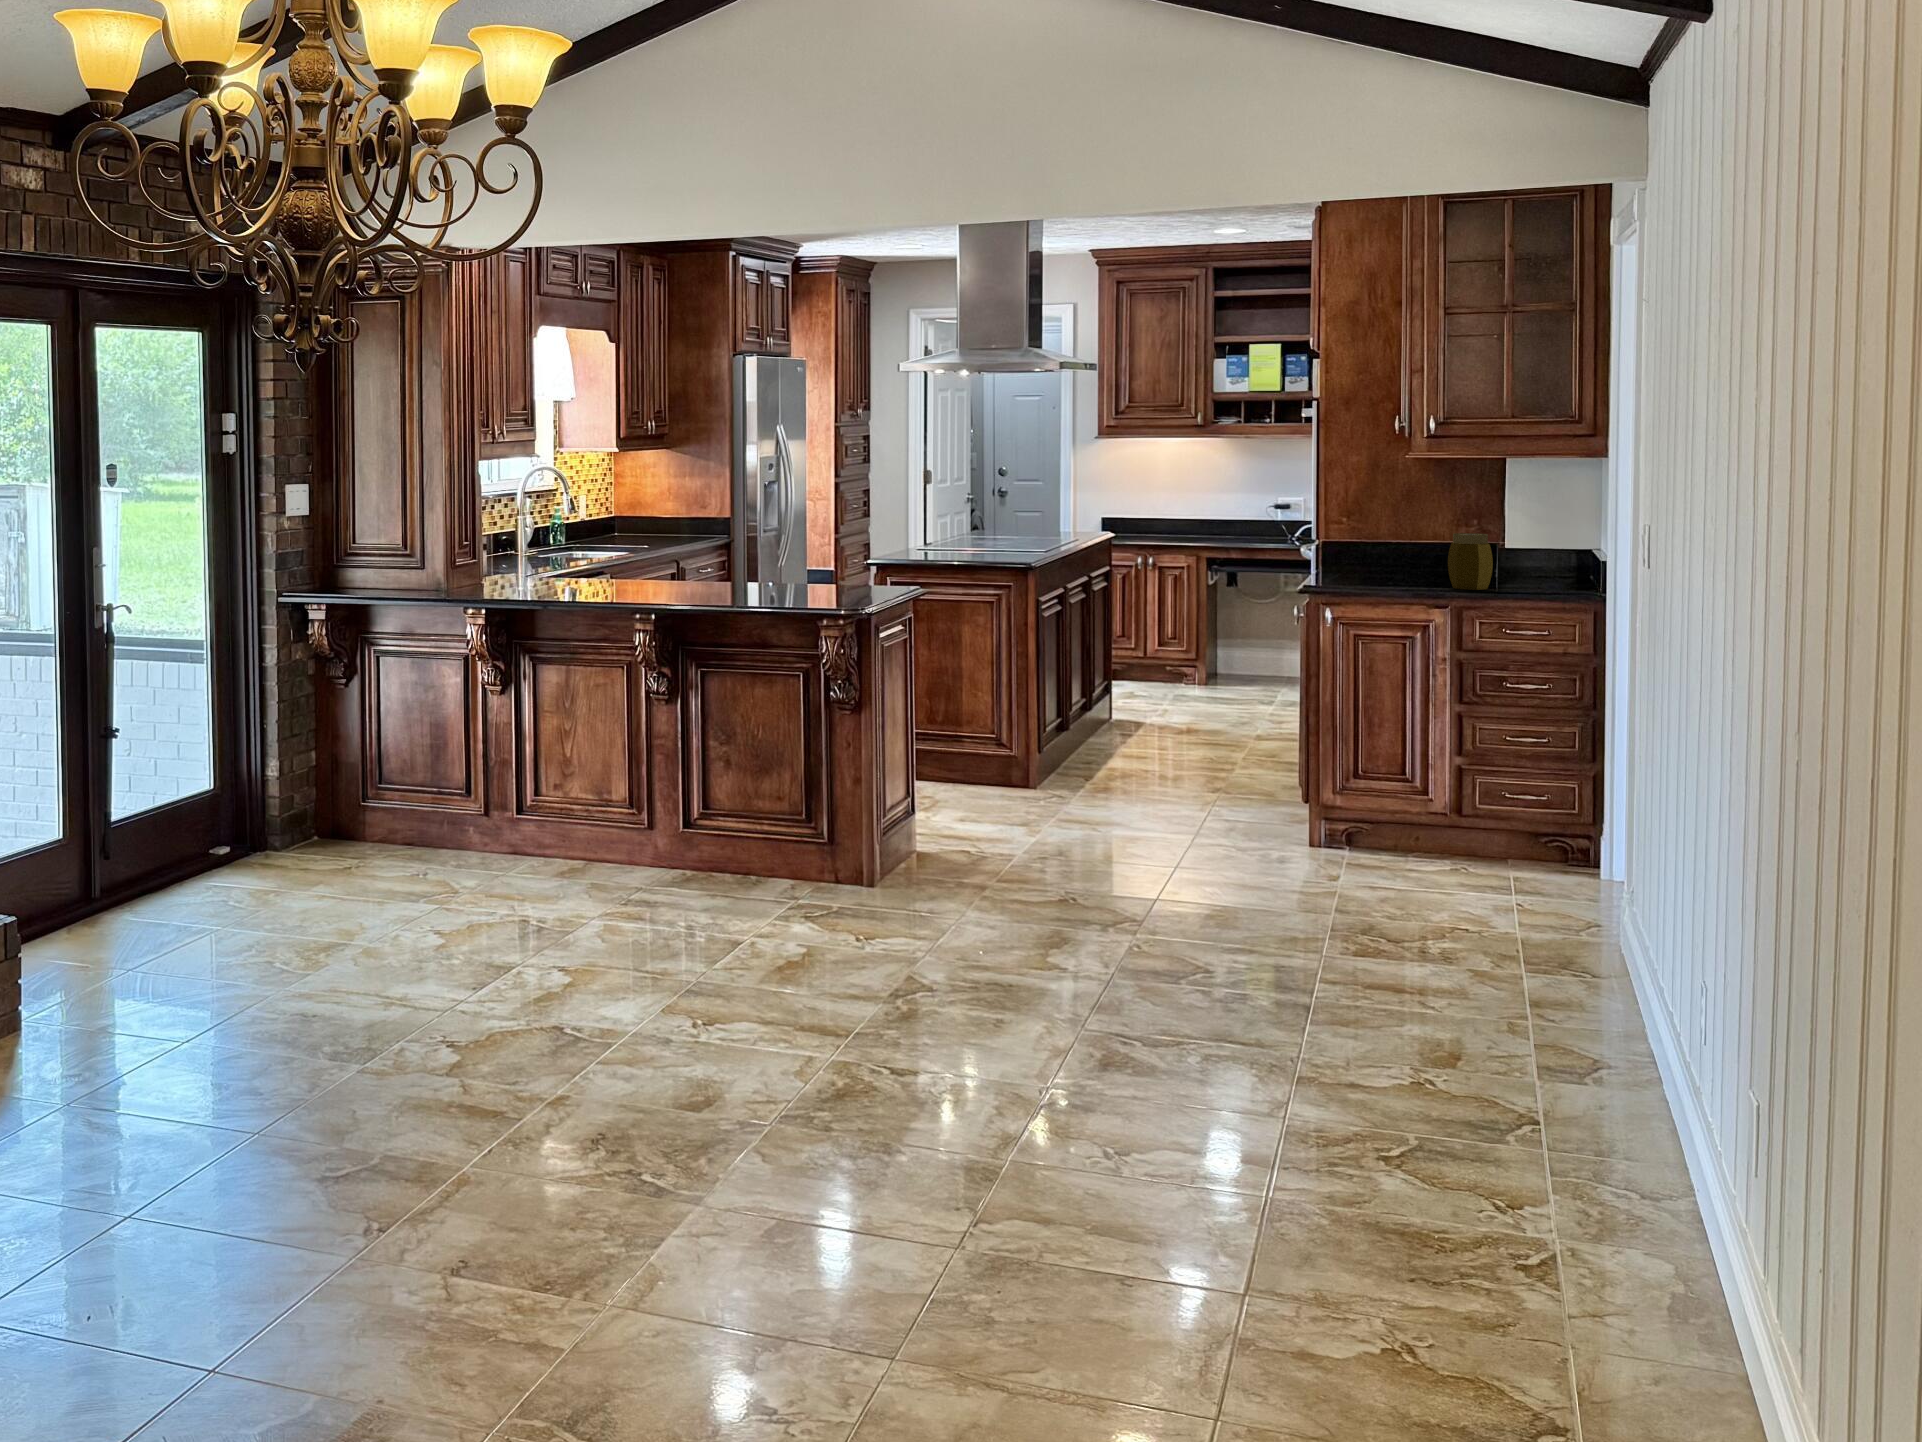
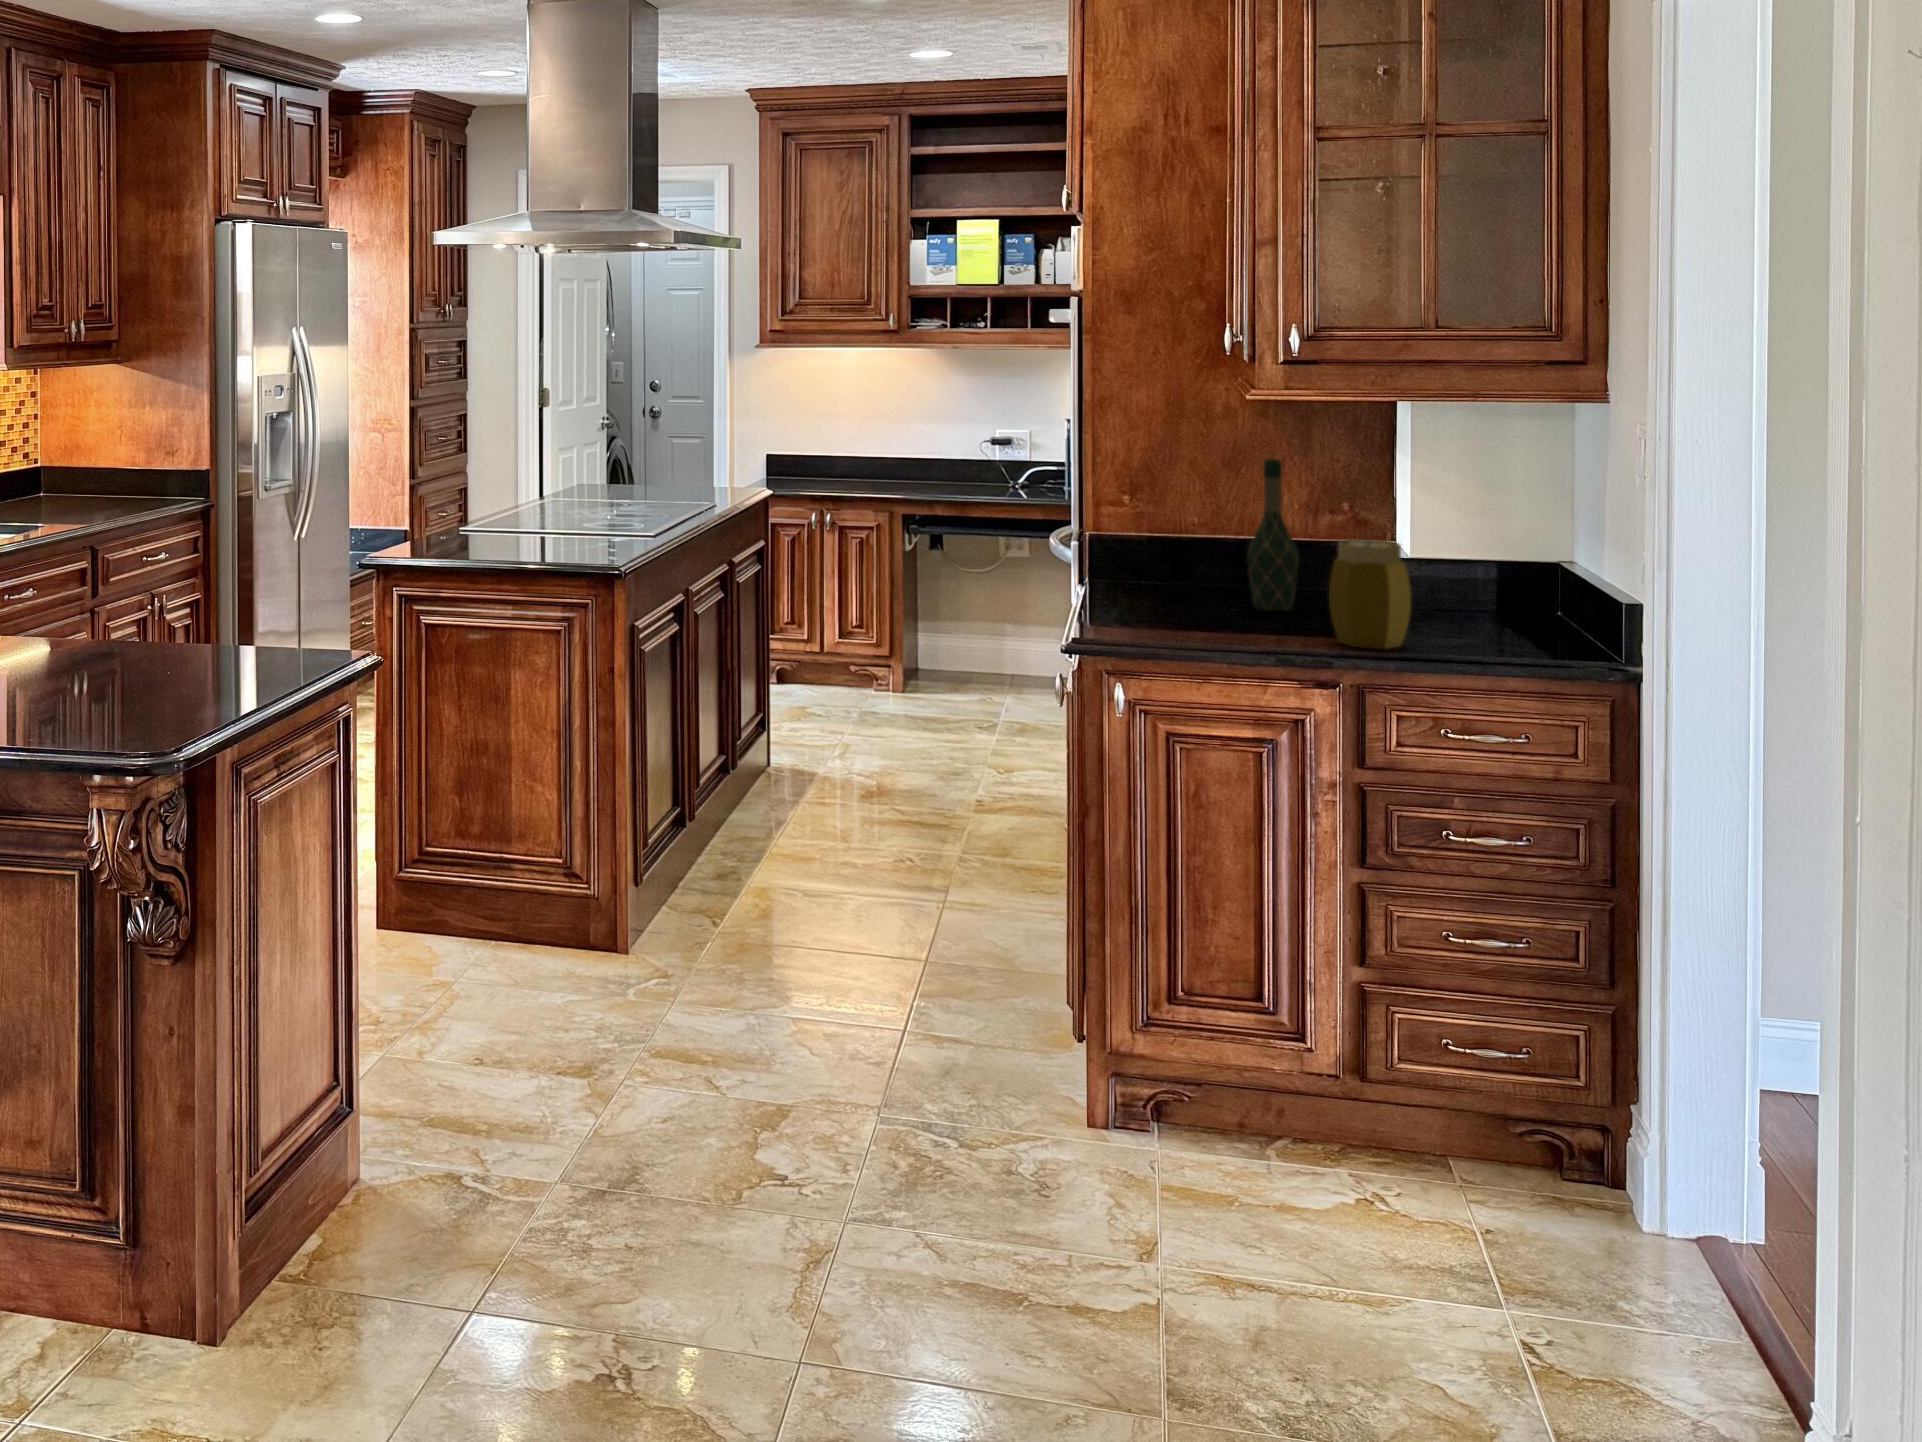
wine bottle: none [1412,493,1442,579] -> present [1247,459,1299,611]

